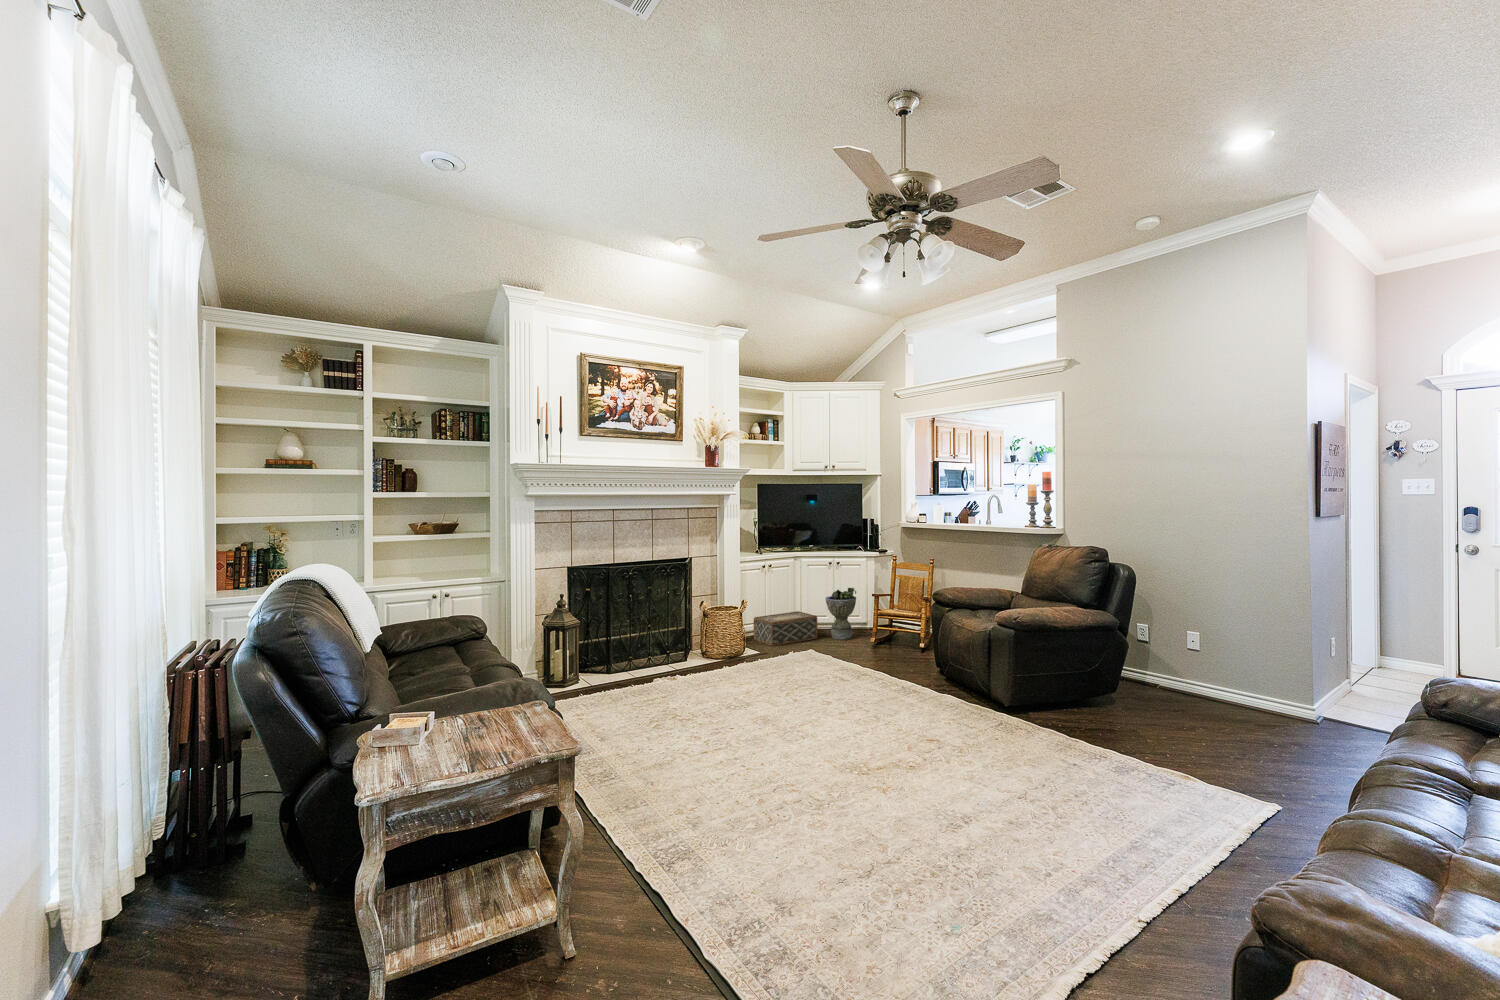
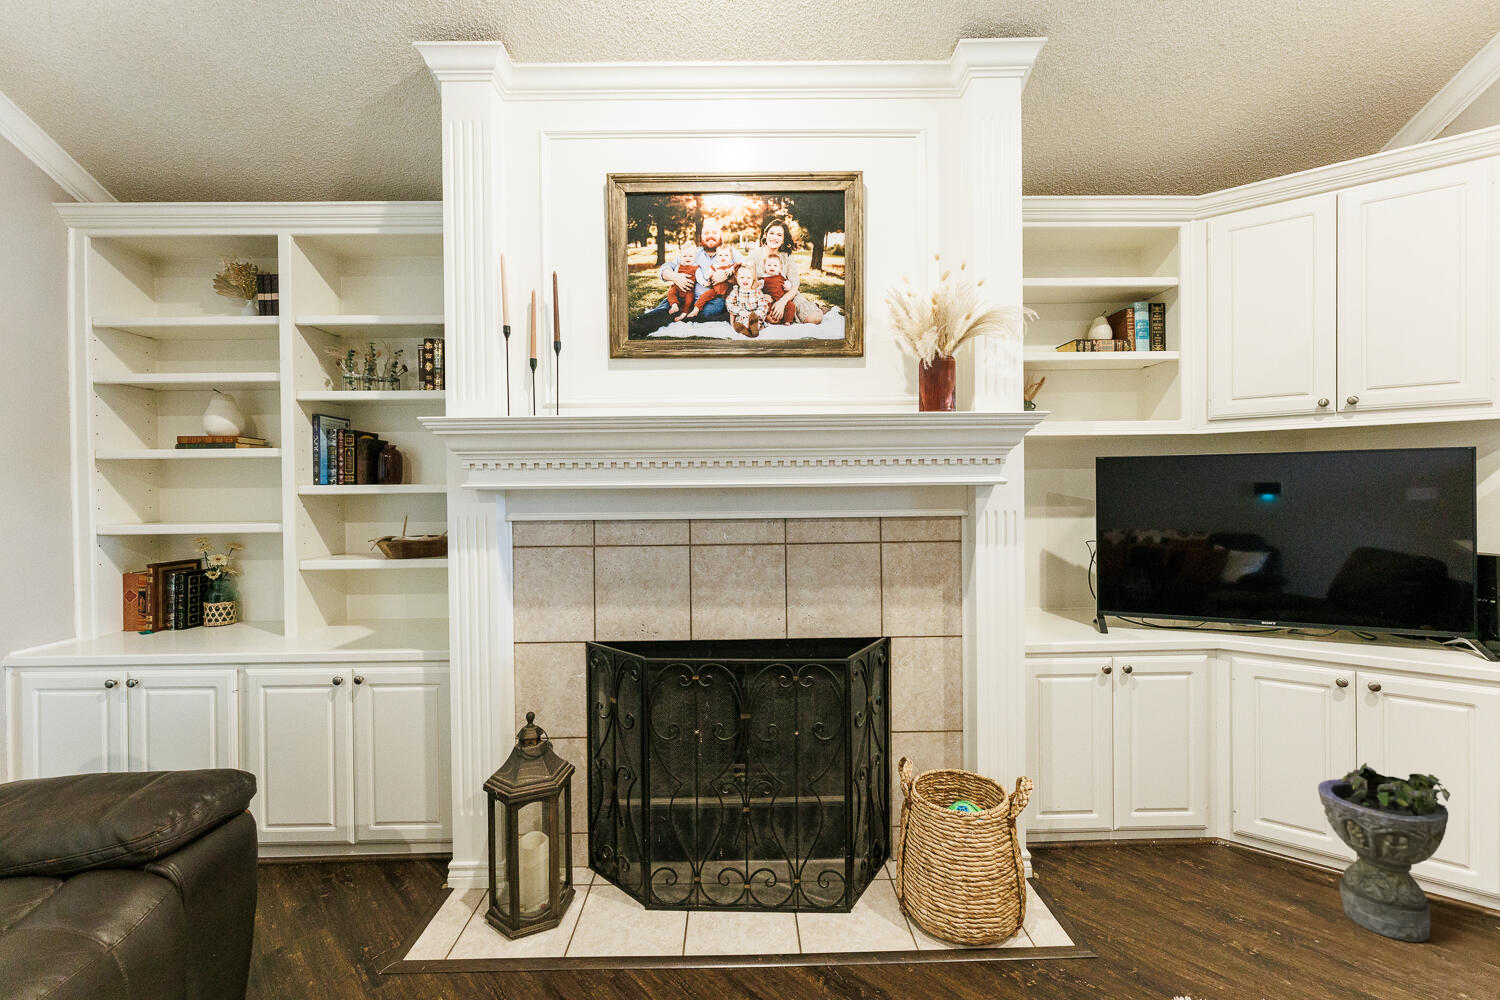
woven basket: present [754,611,817,646] -> none [1077,799,1288,909]

